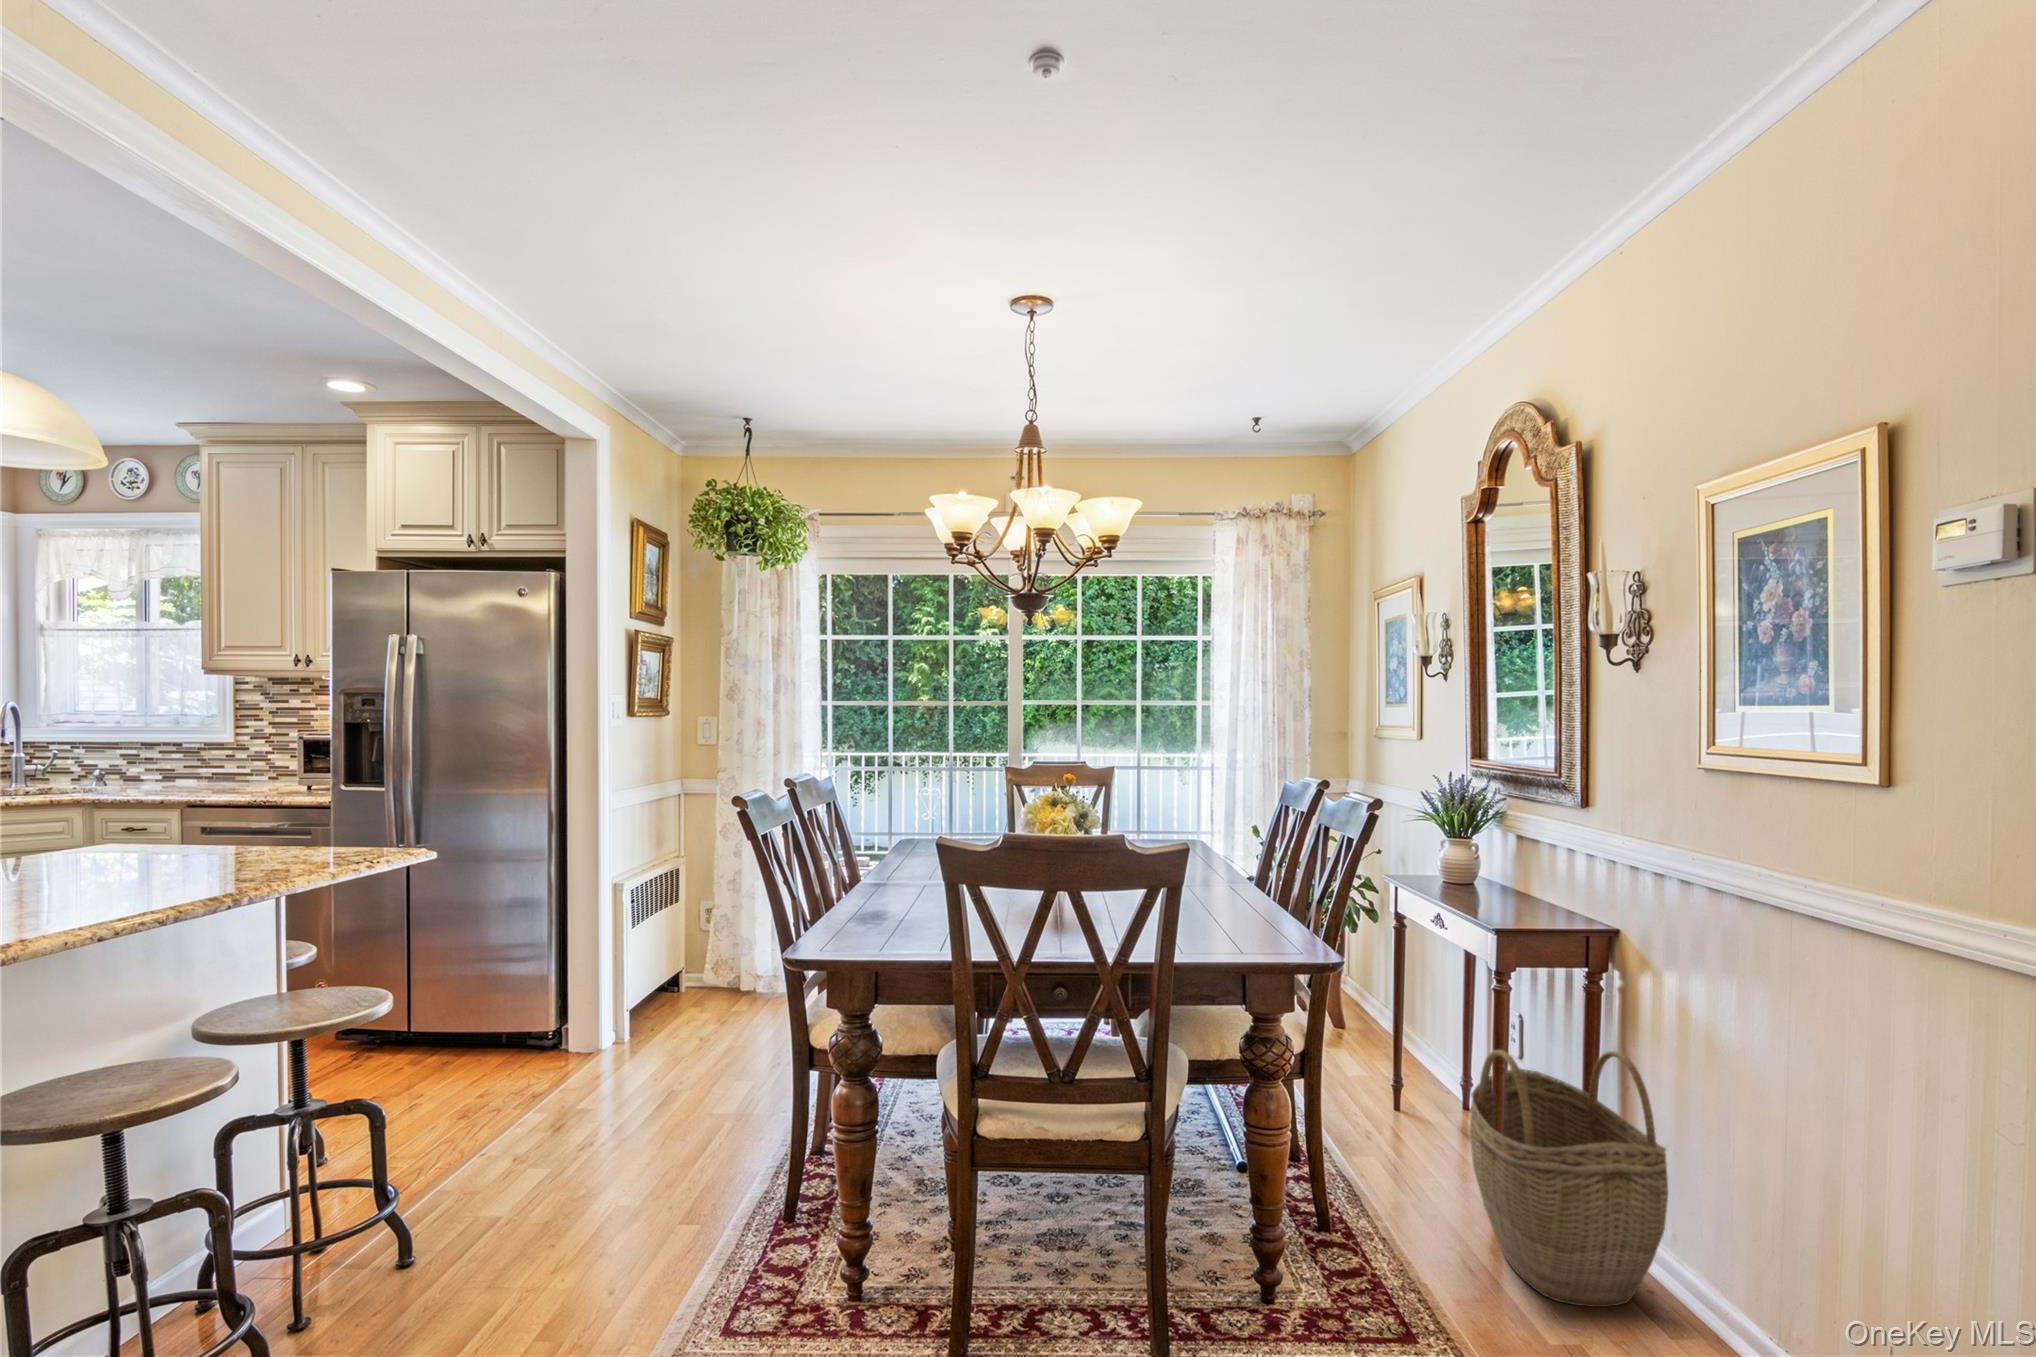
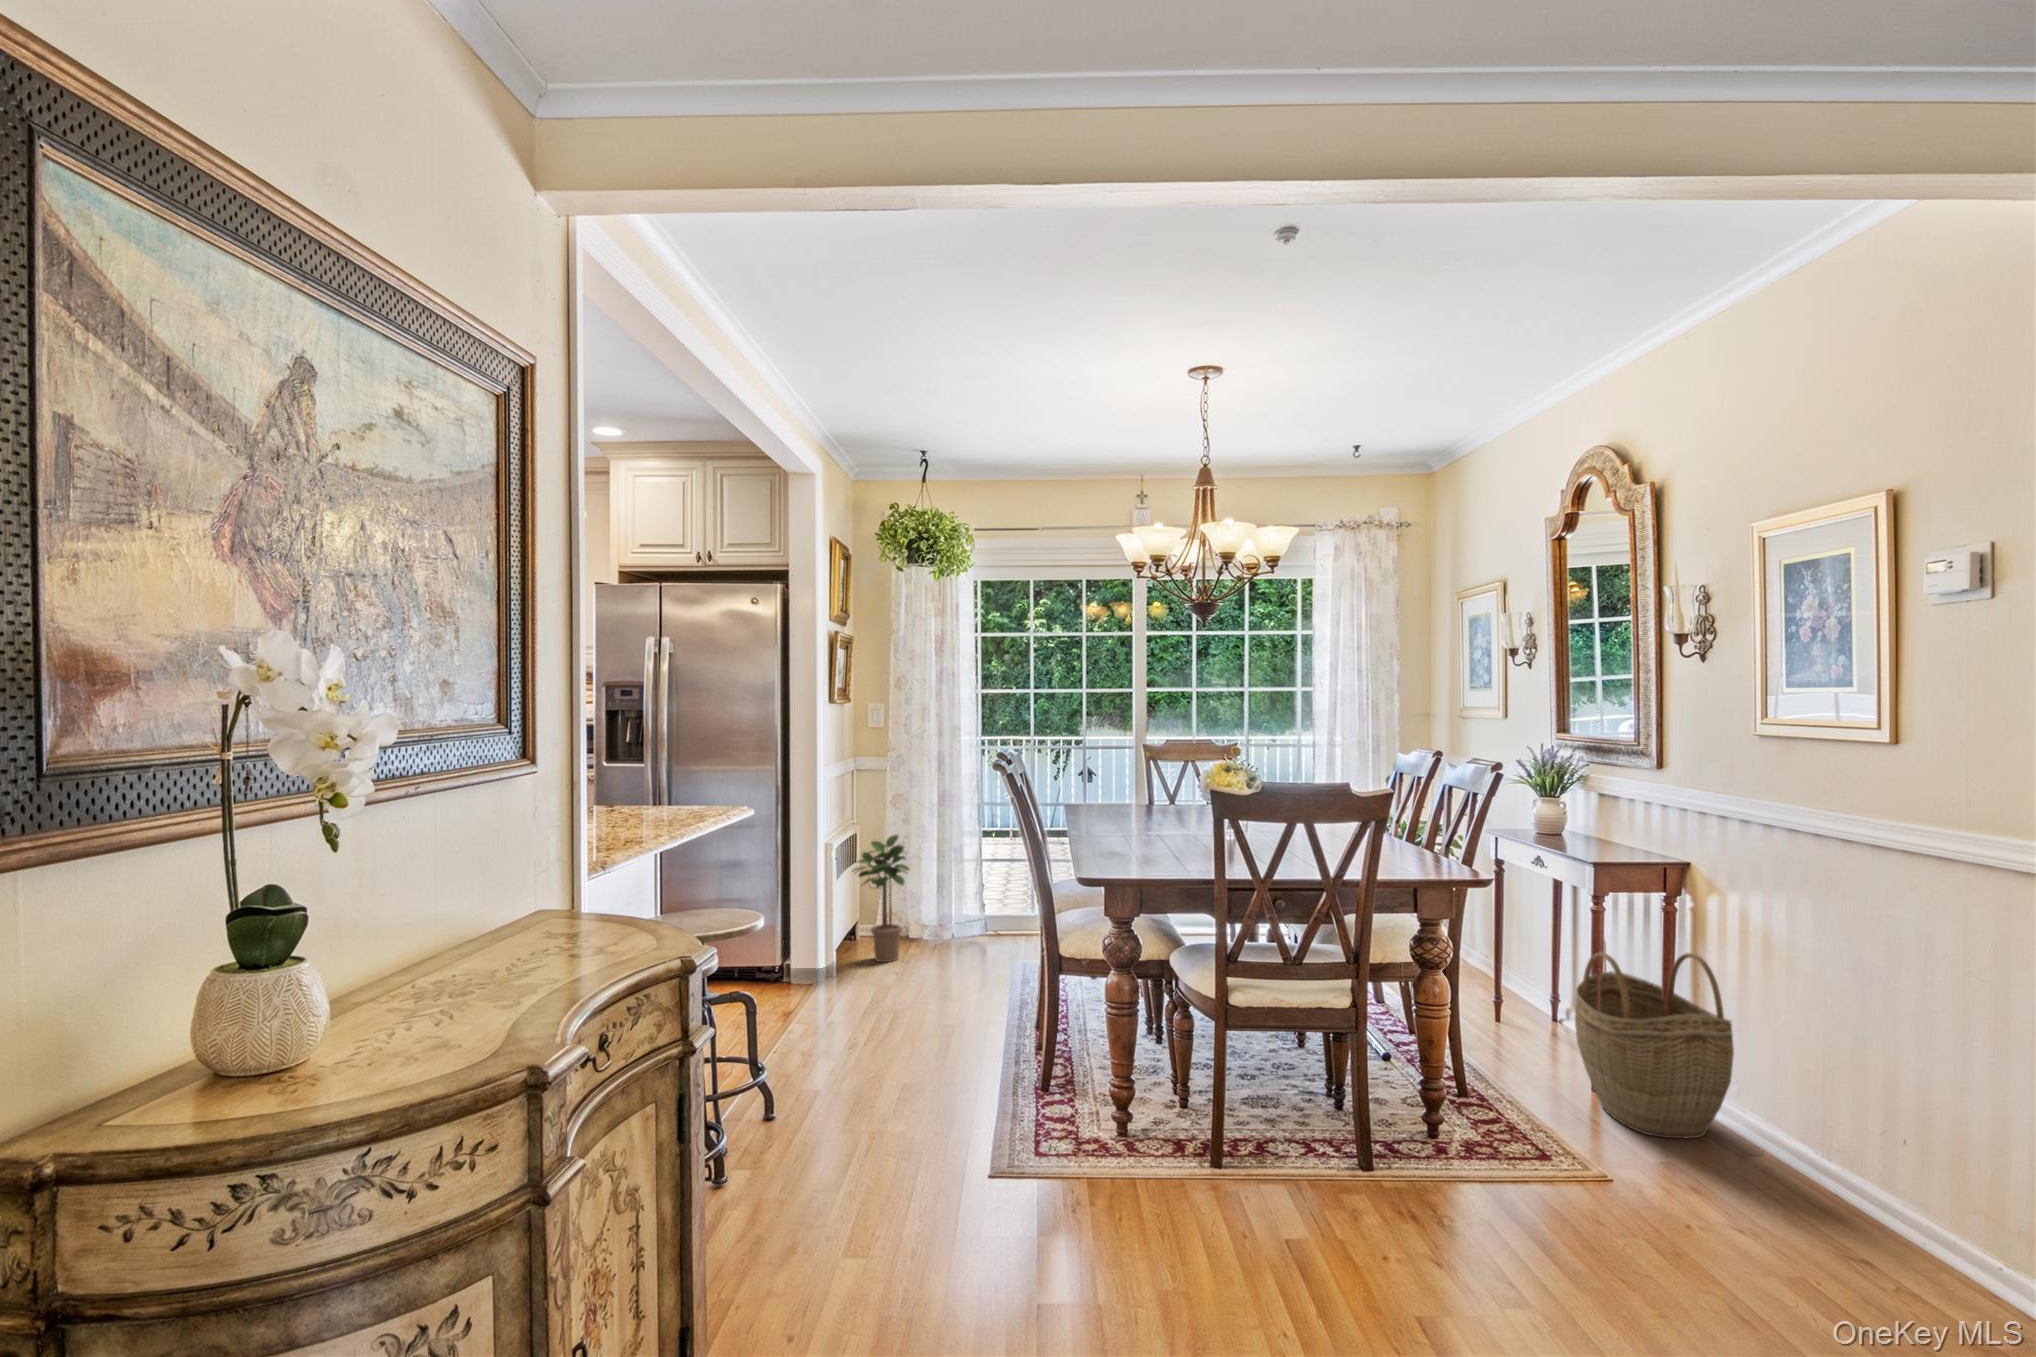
potted plant: none [655,868,730,1022] -> present [853,835,909,962]

